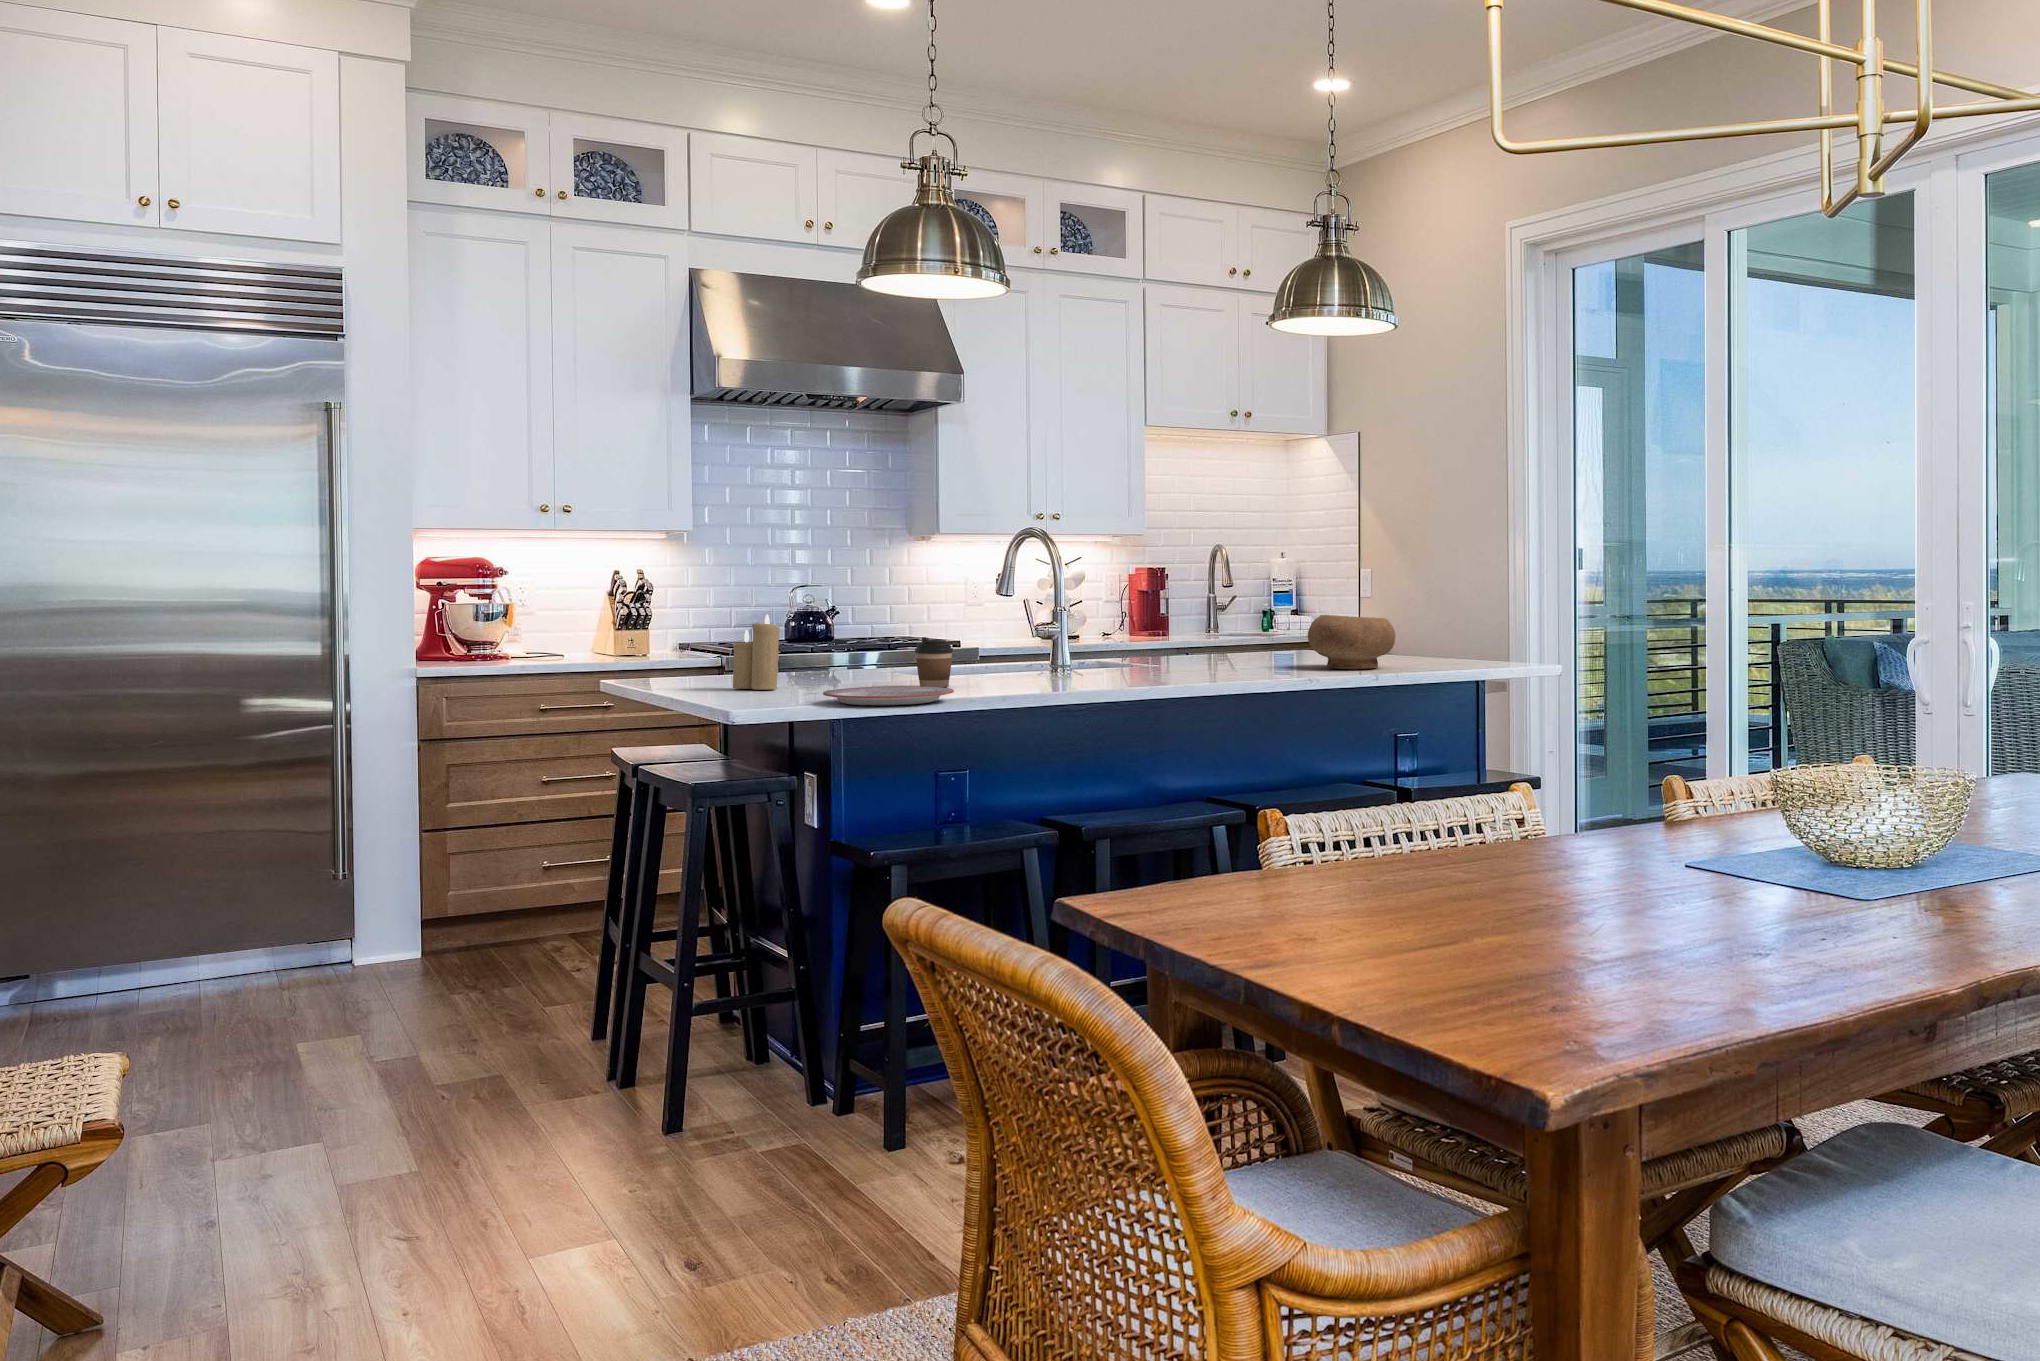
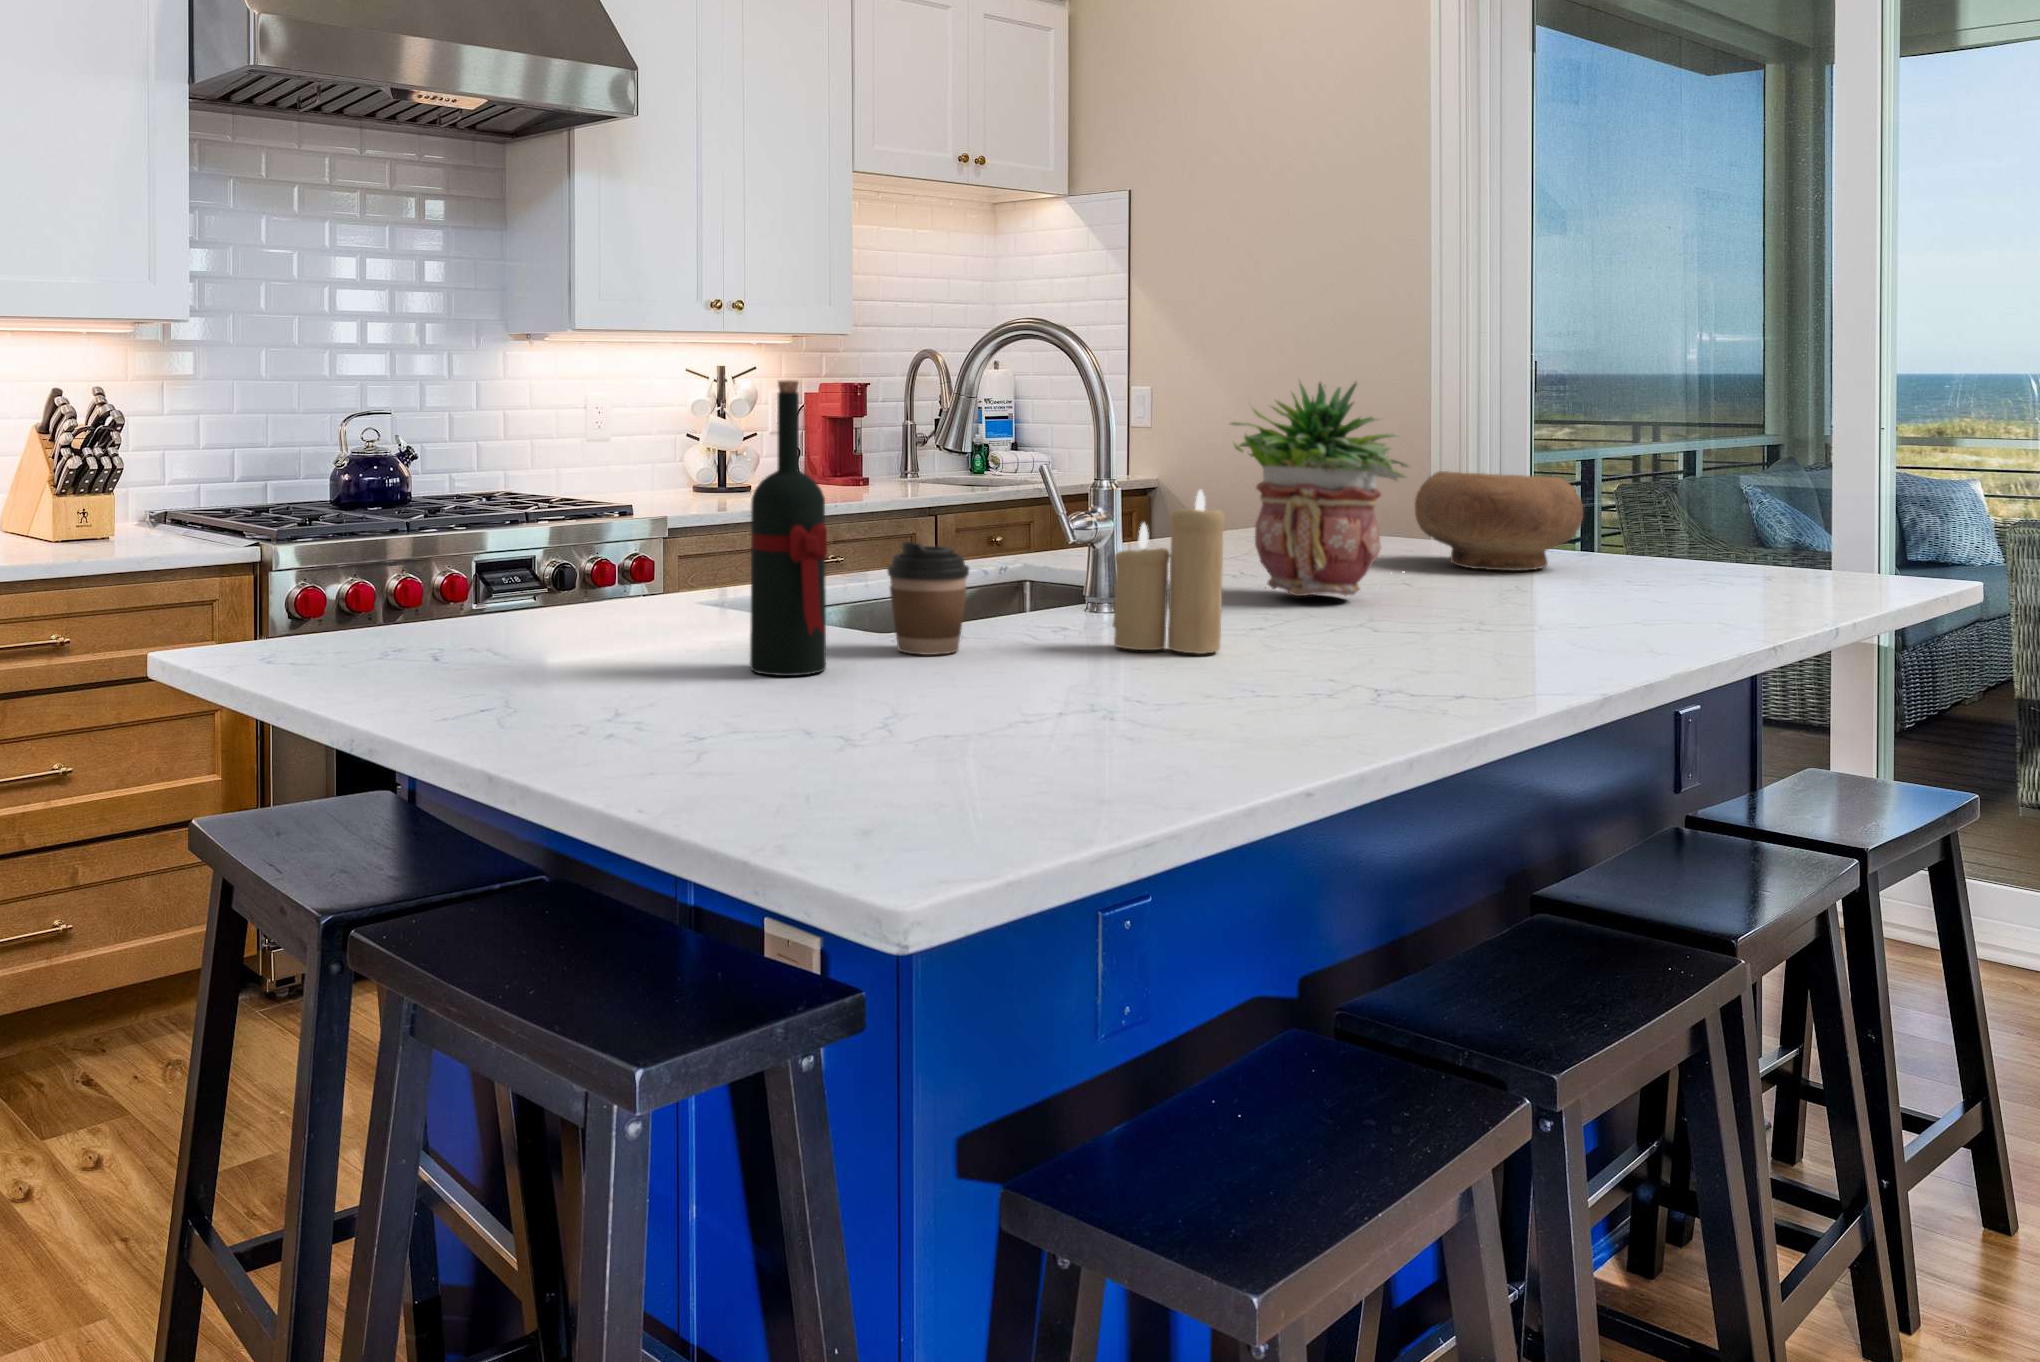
potted plant: none [1146,562,1240,675] -> present [1231,381,1408,596]
wine bottle: none [838,564,872,691] -> present [750,380,827,676]
candle: present [733,614,780,690] -> present [1113,490,1225,654]
plate: present [823,686,954,705] -> none [842,674,1163,752]

